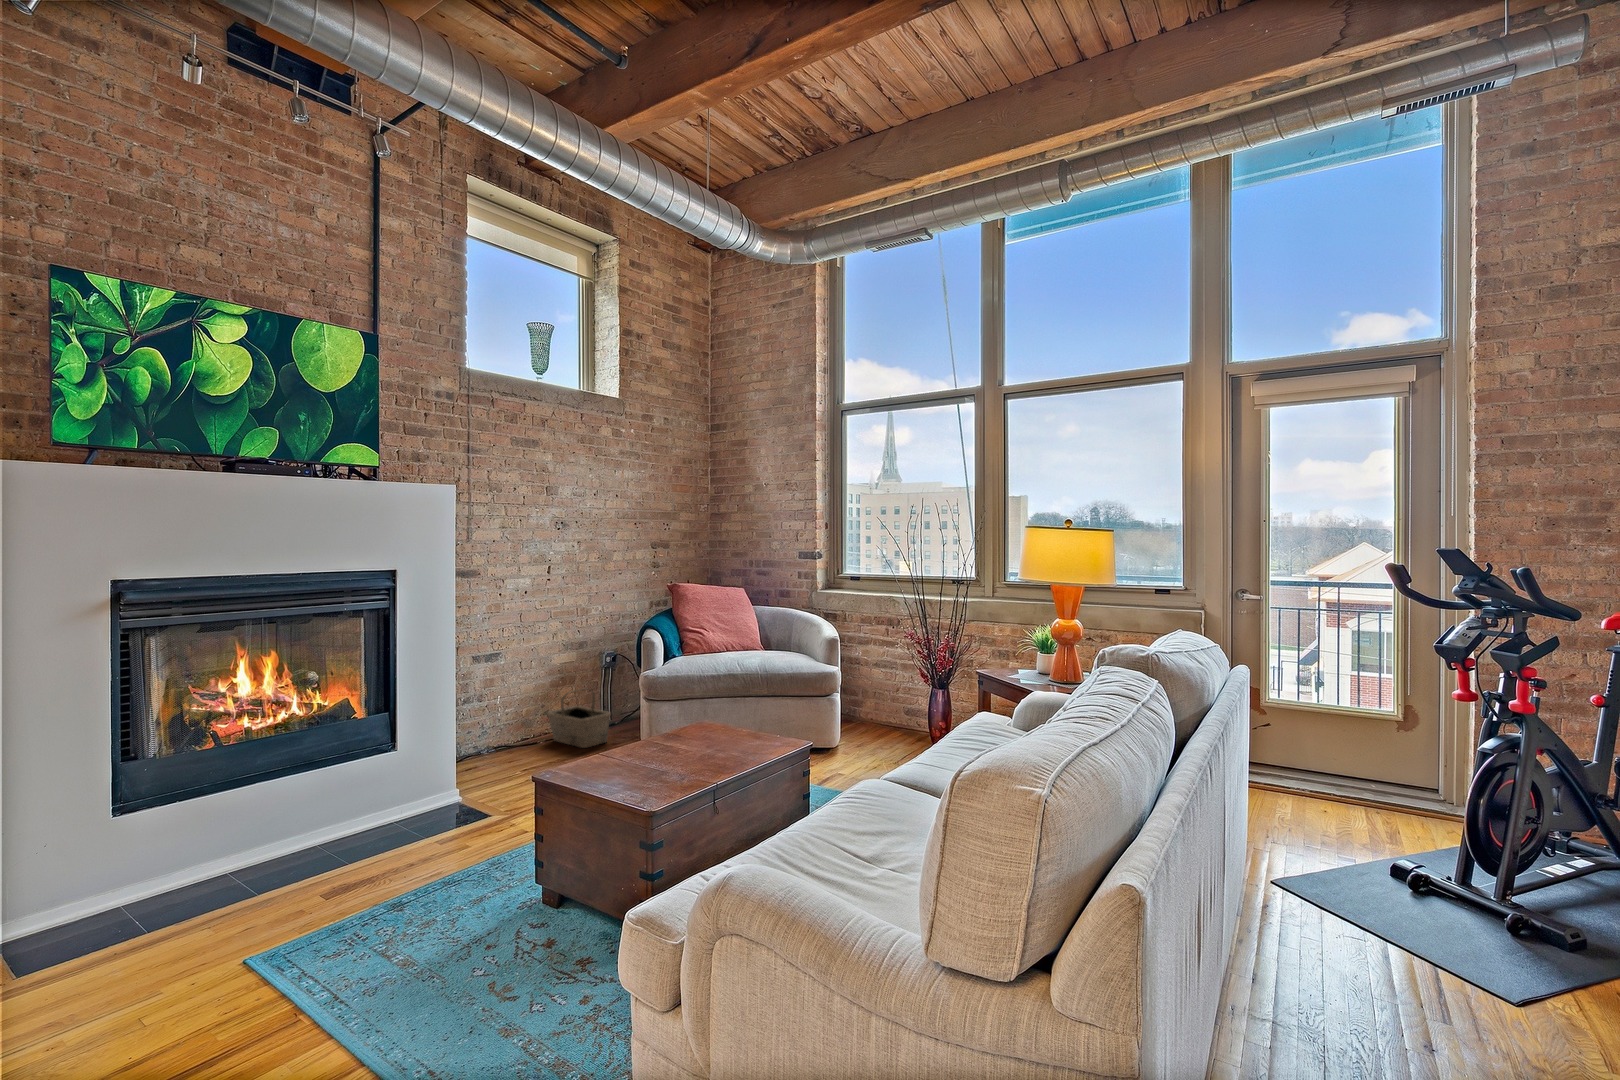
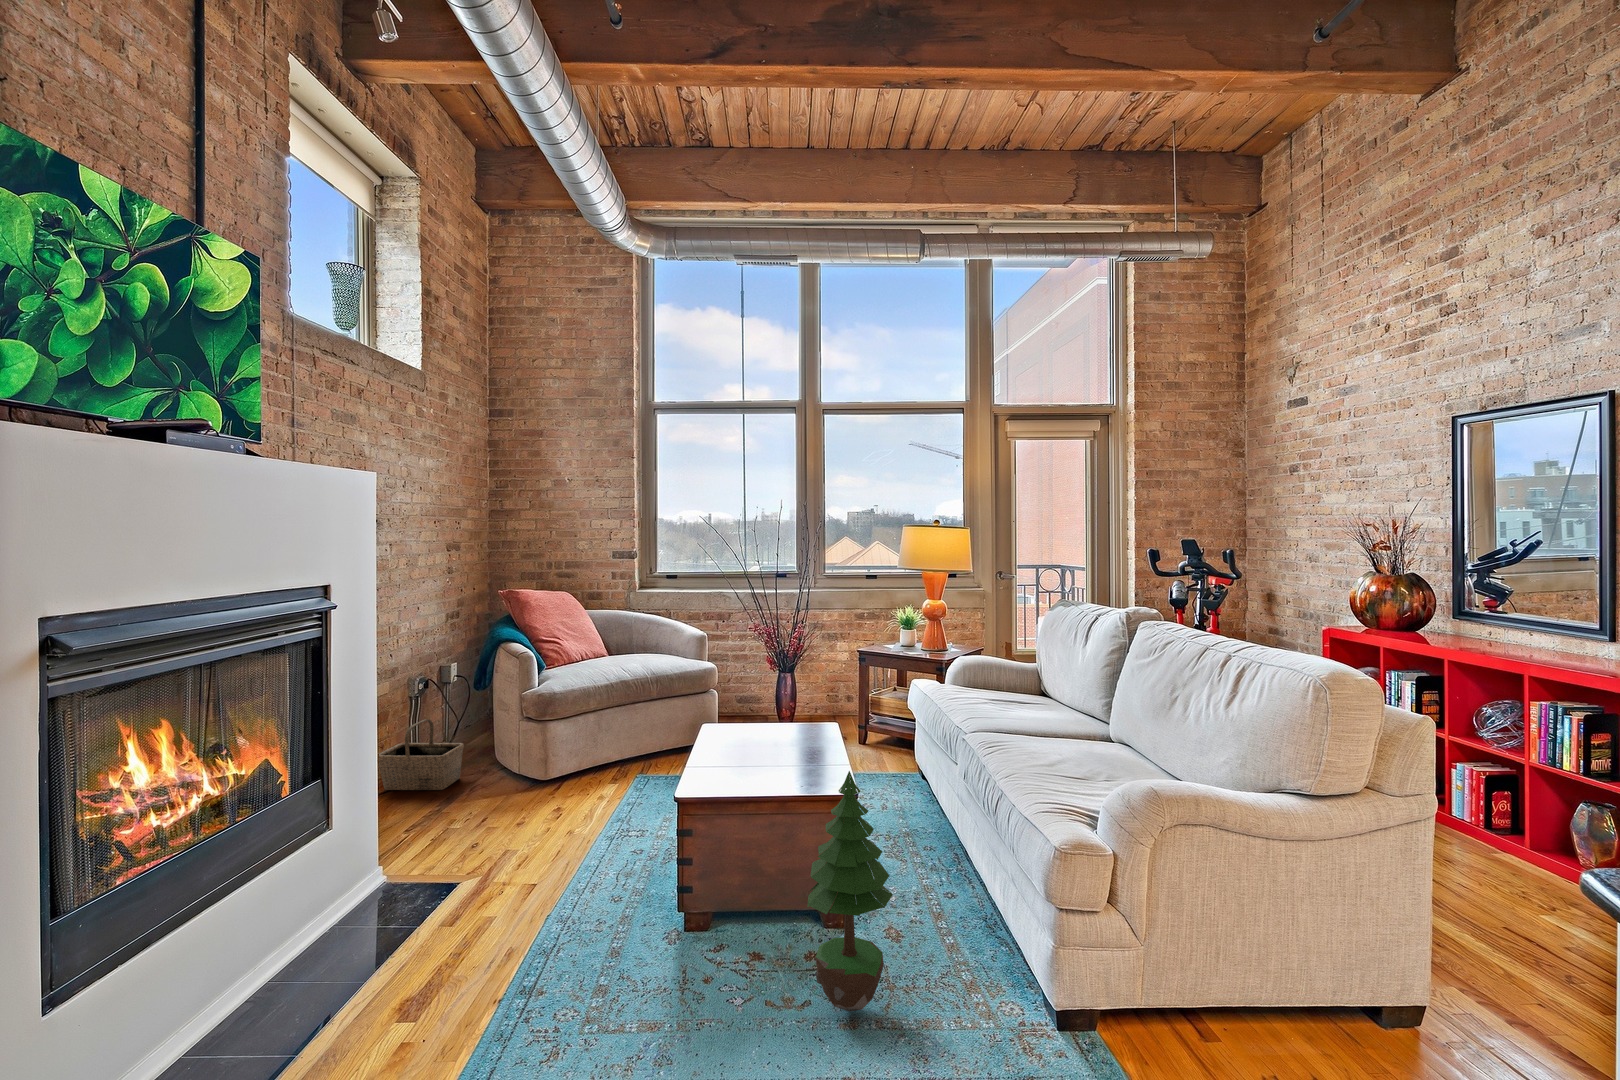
potted tree: none [487,768,579,1012] -> present [808,771,893,1012]

